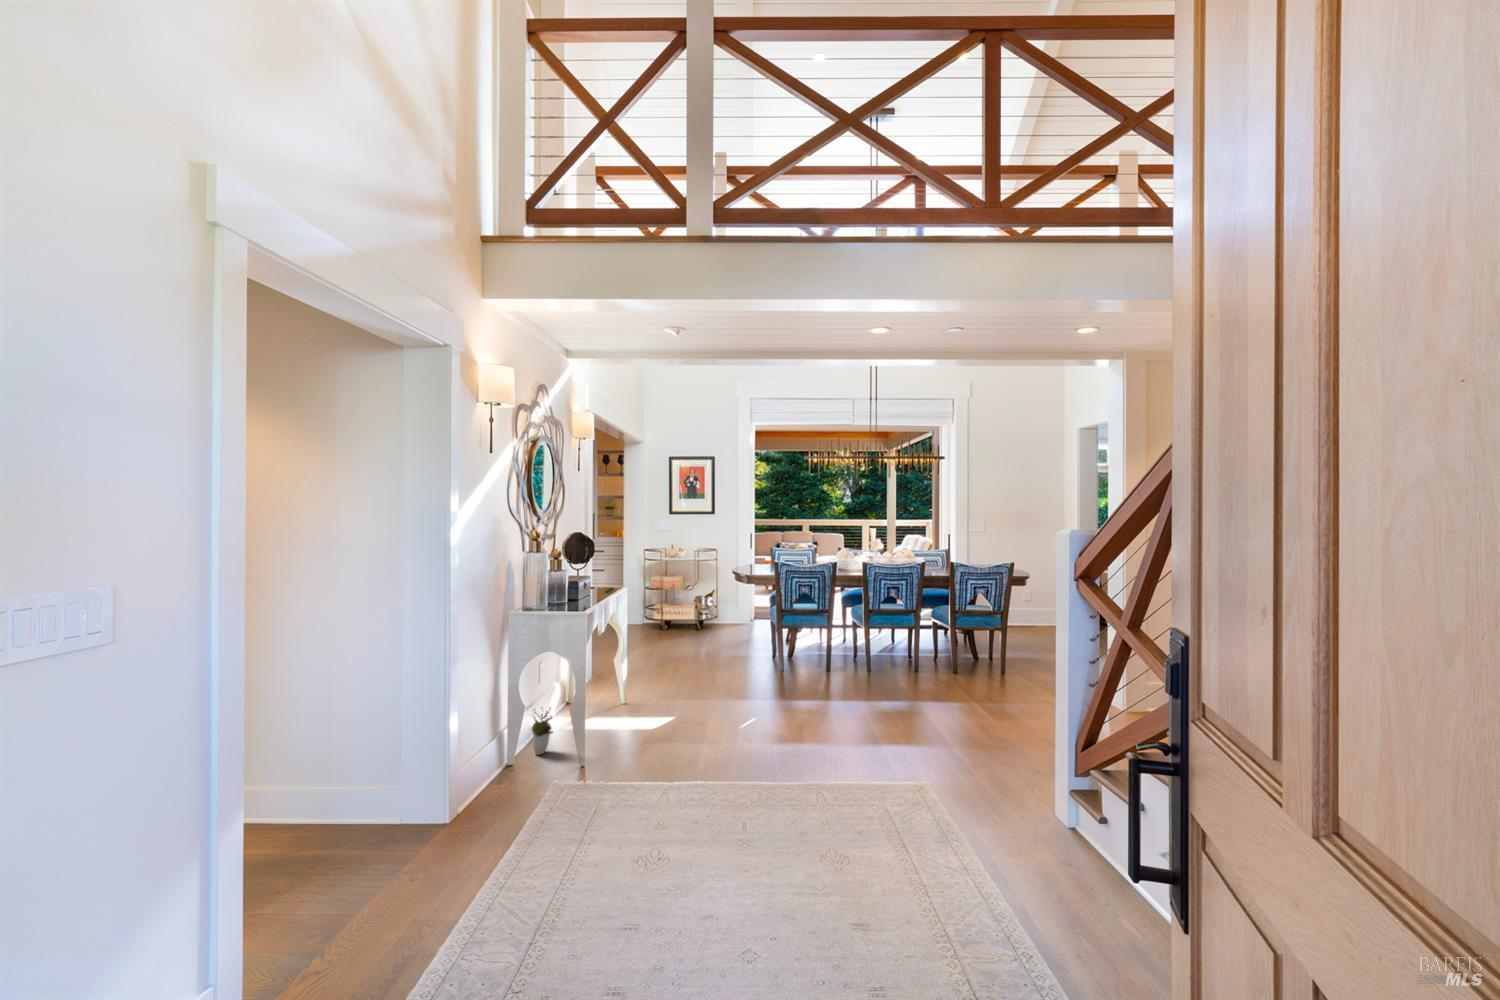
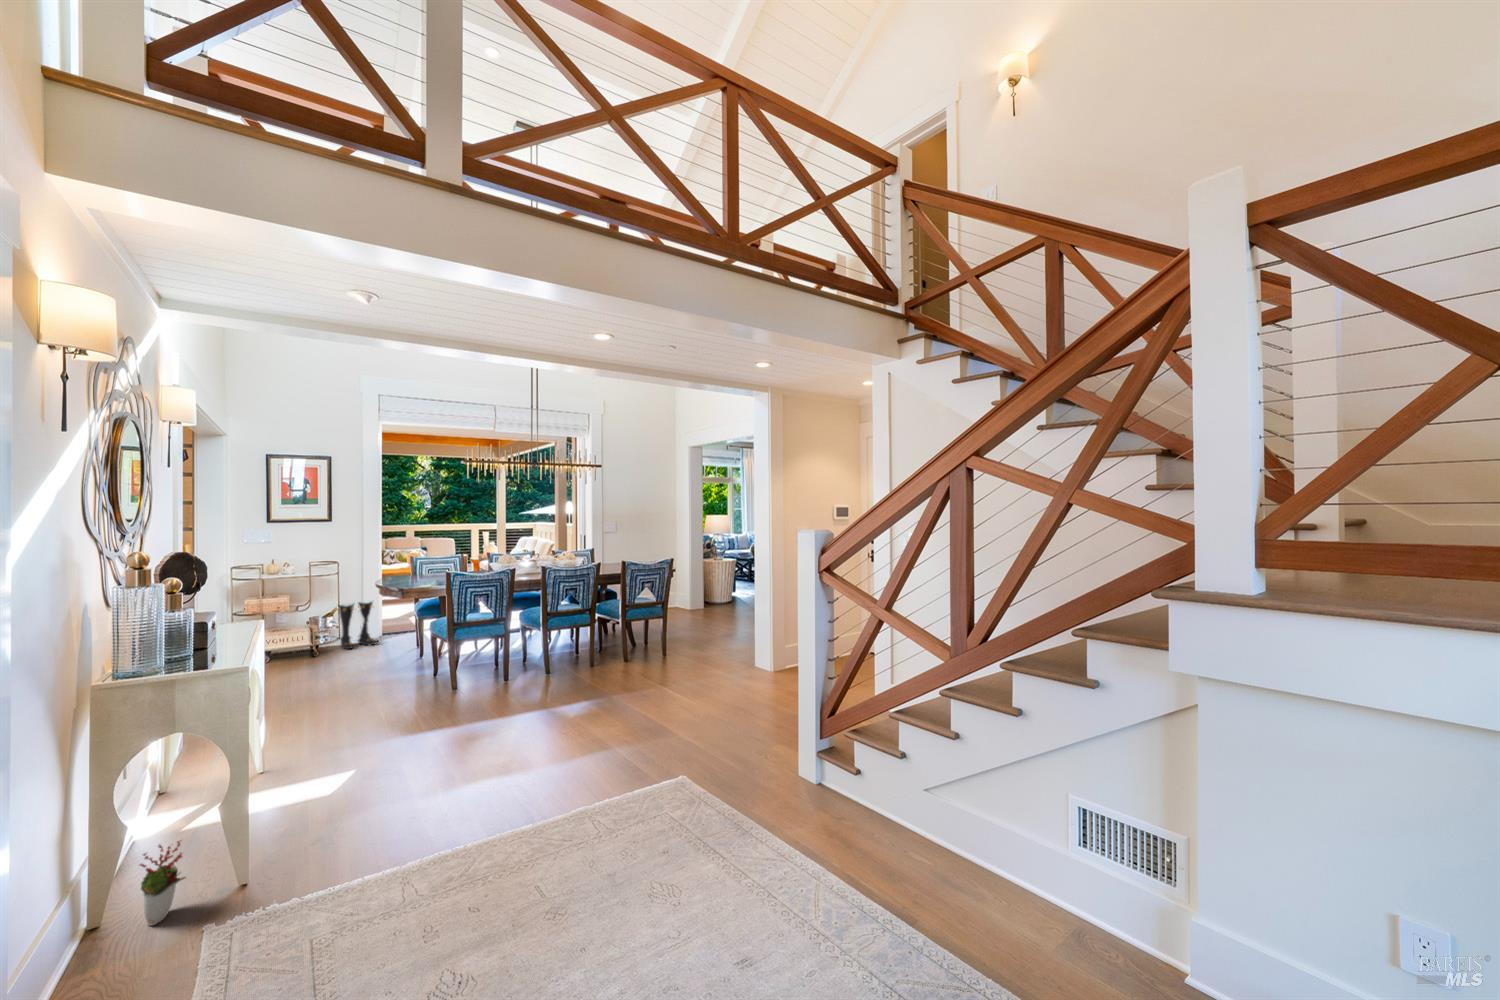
boots: none [717,586,747,629] -> present [339,602,378,649]

